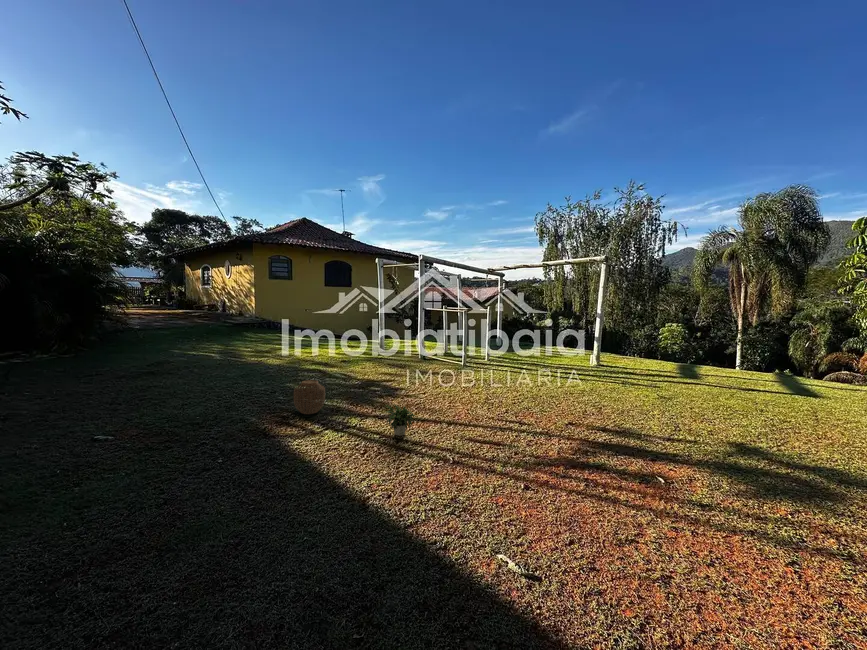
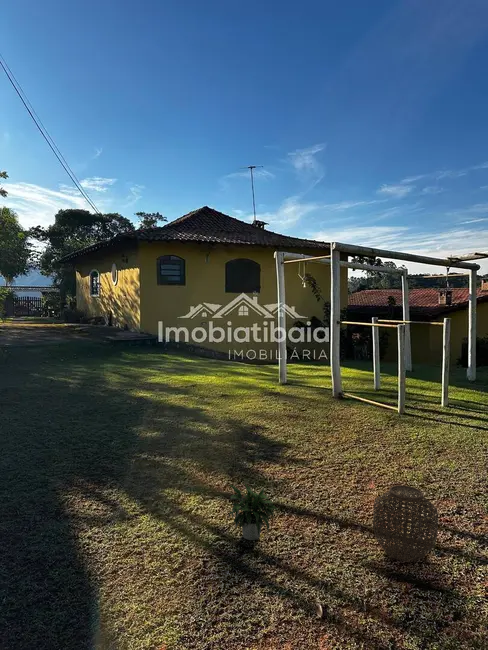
woven basket: present [294,380,325,414] -> present [373,485,438,562]

